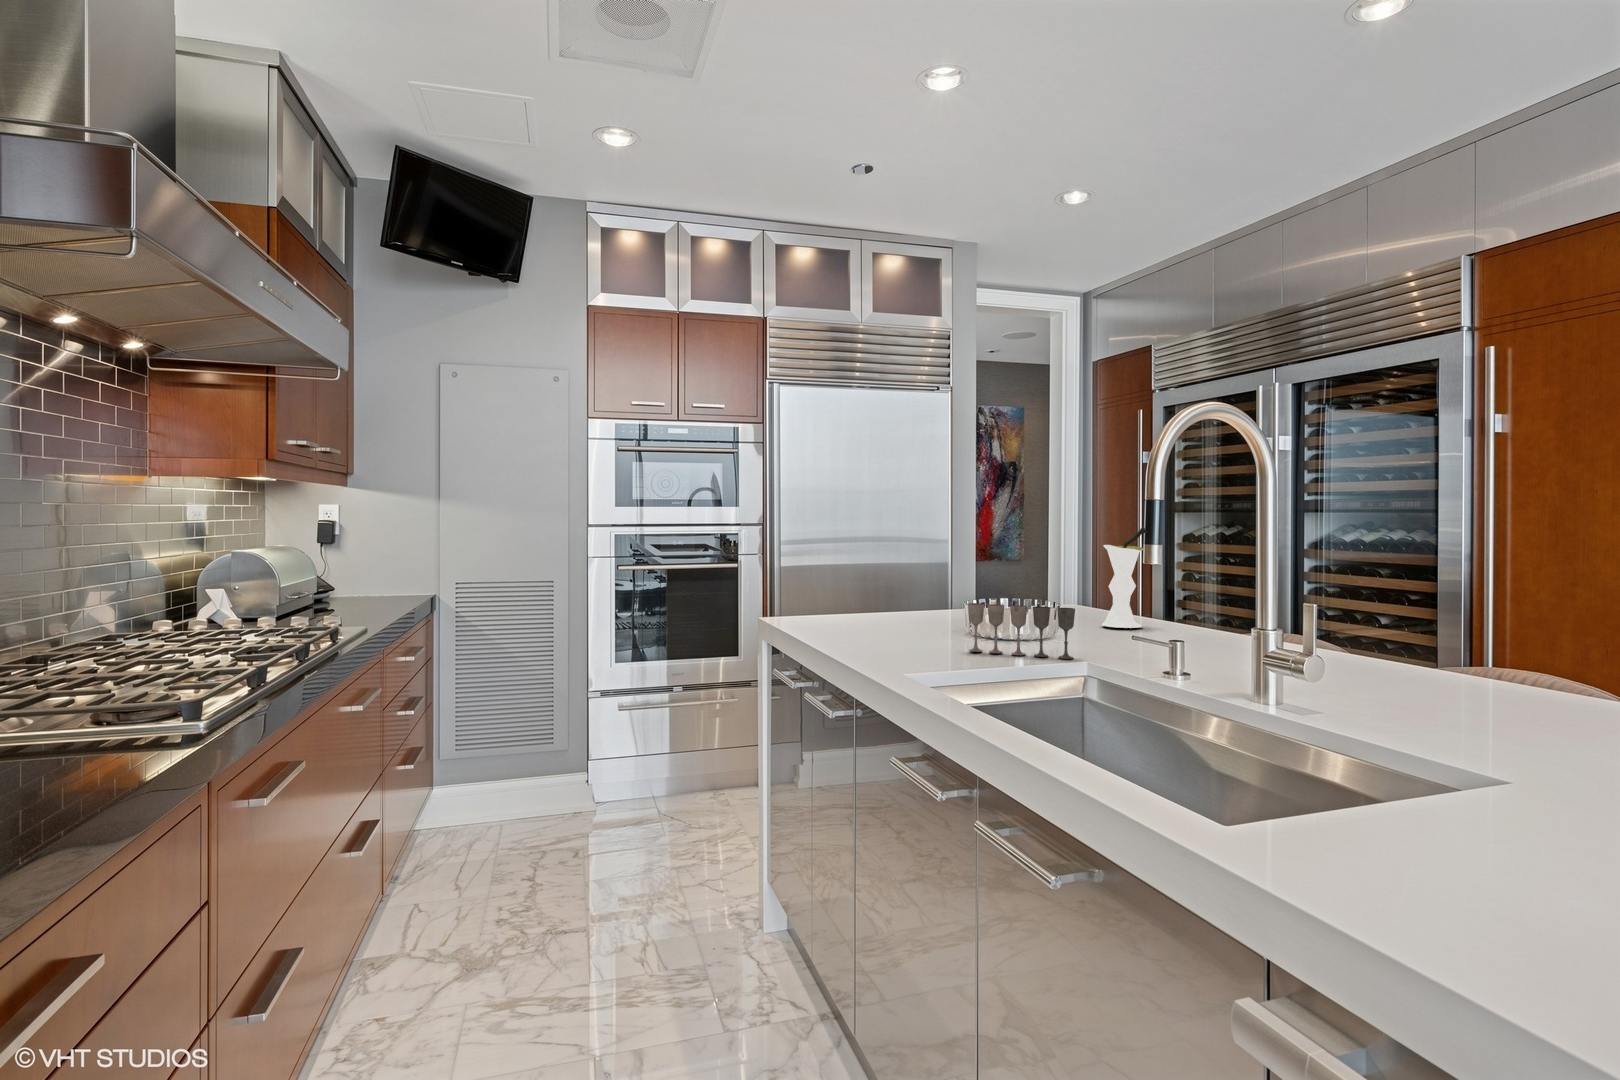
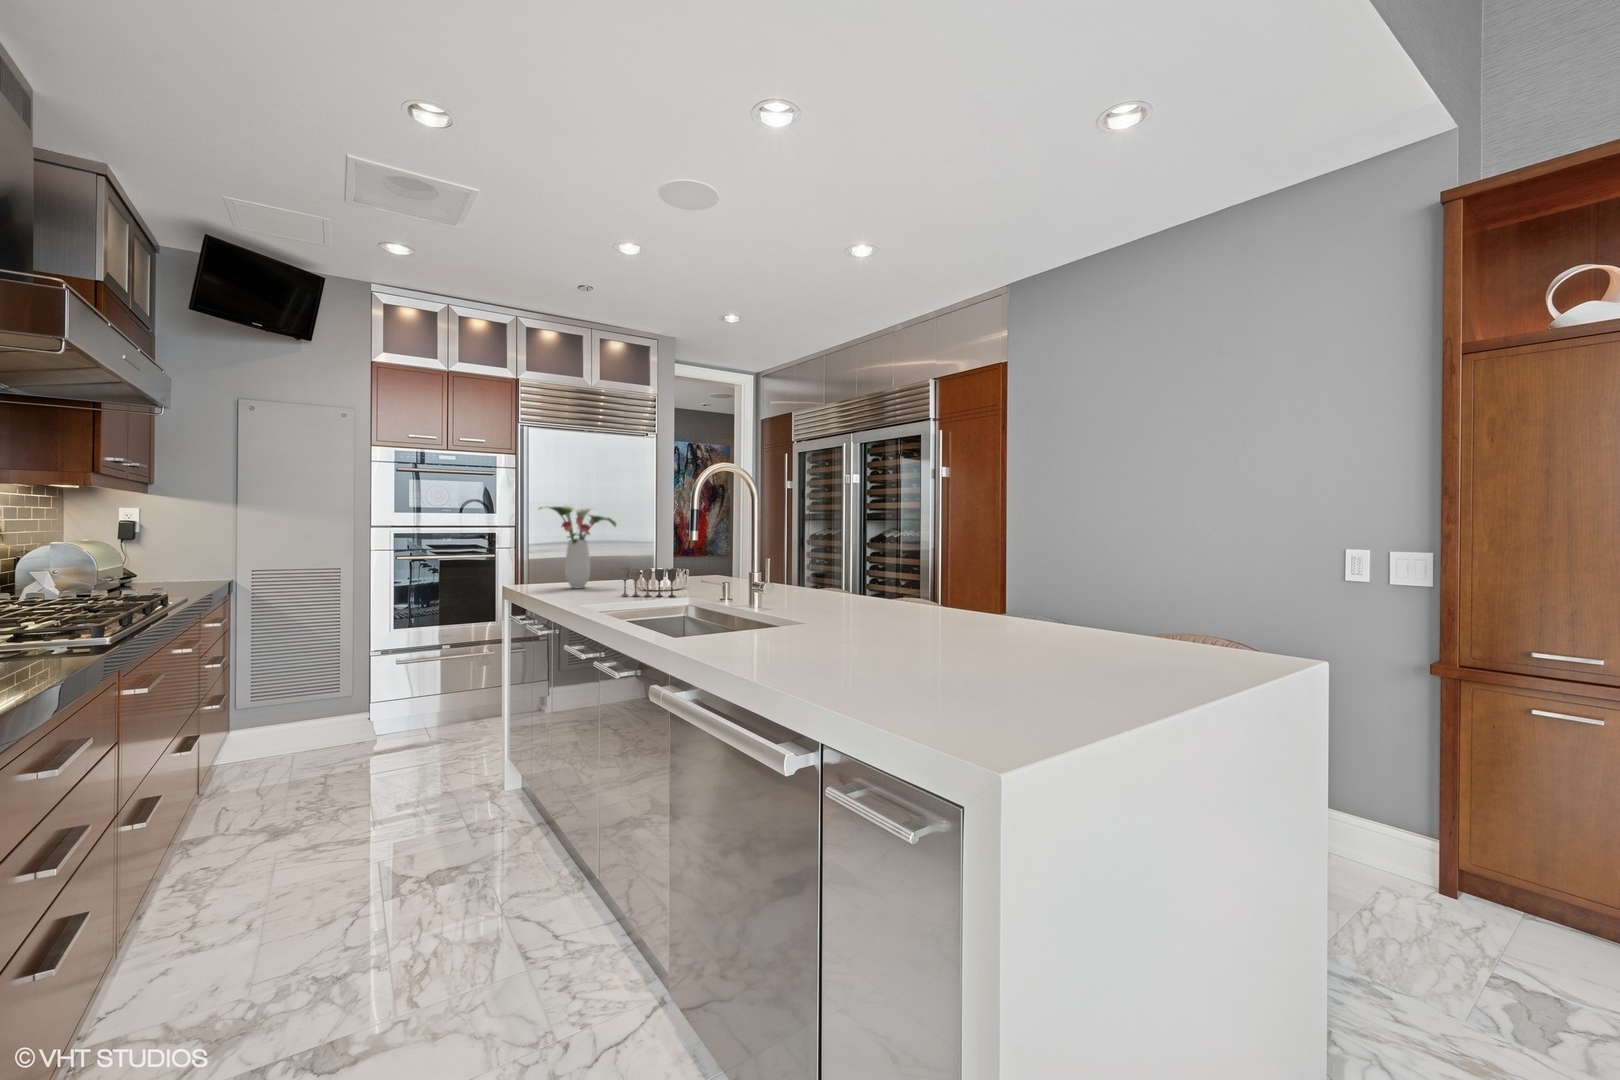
flower arrangement: none [823,492,946,629] -> present [539,506,616,588]
vase: present [1102,526,1147,628] -> none [711,526,736,583]

